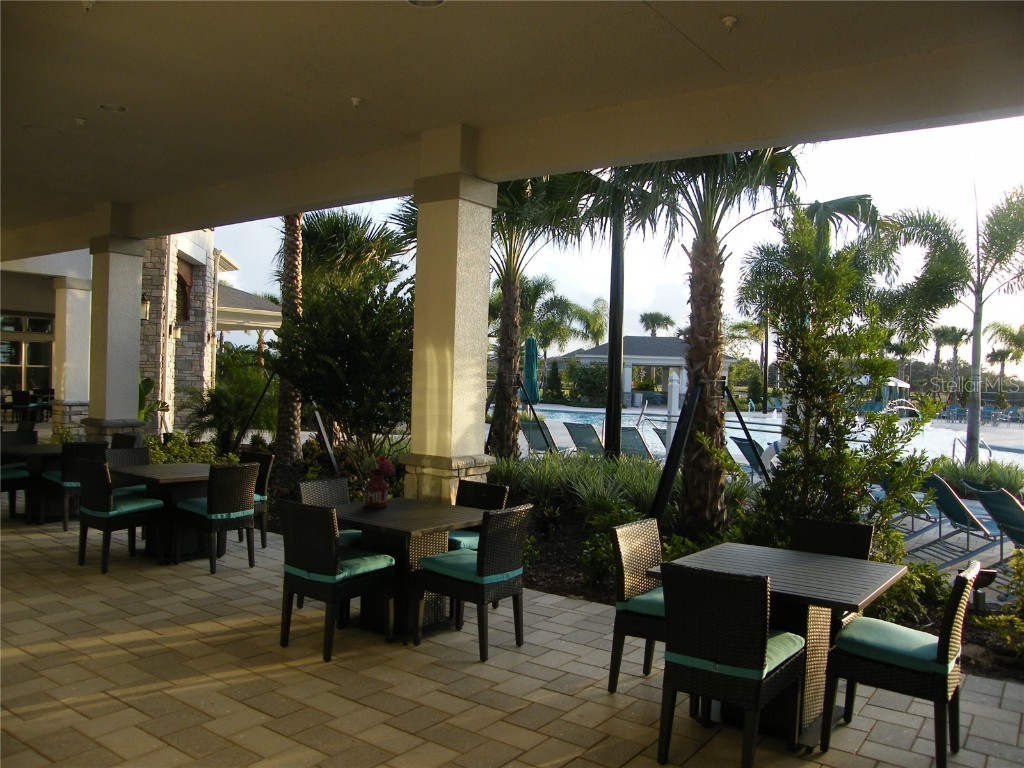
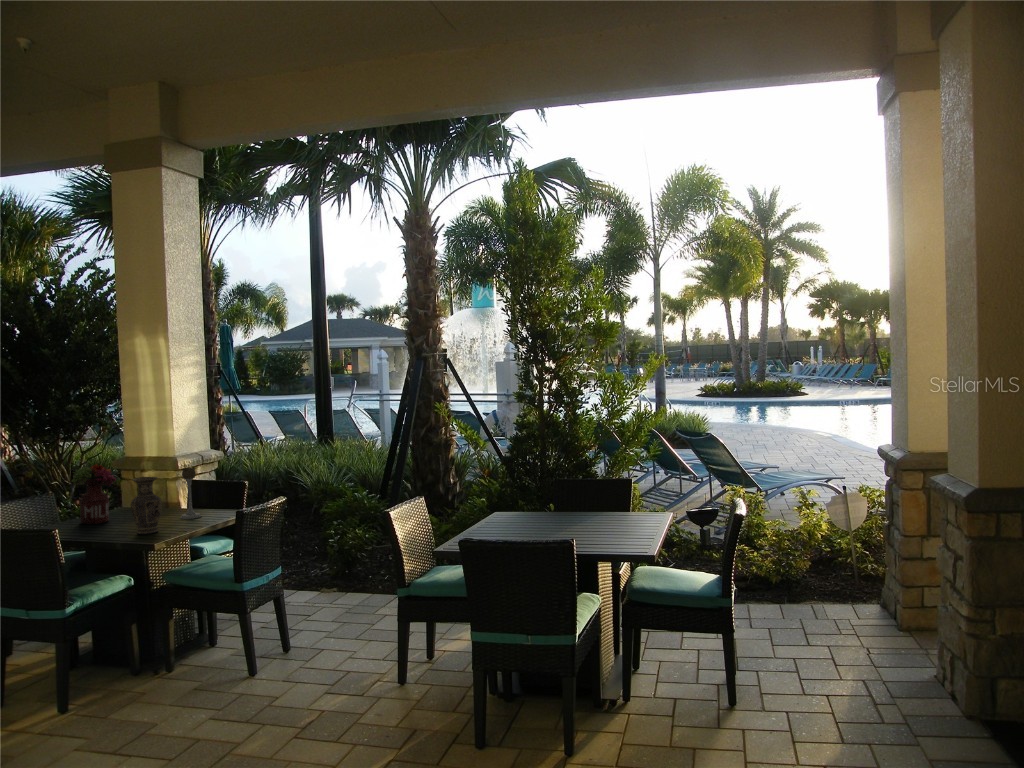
candle holder: none [442,467,461,513] -> present [180,468,201,519]
vase: none [399,471,424,522] -> present [131,477,162,535]

